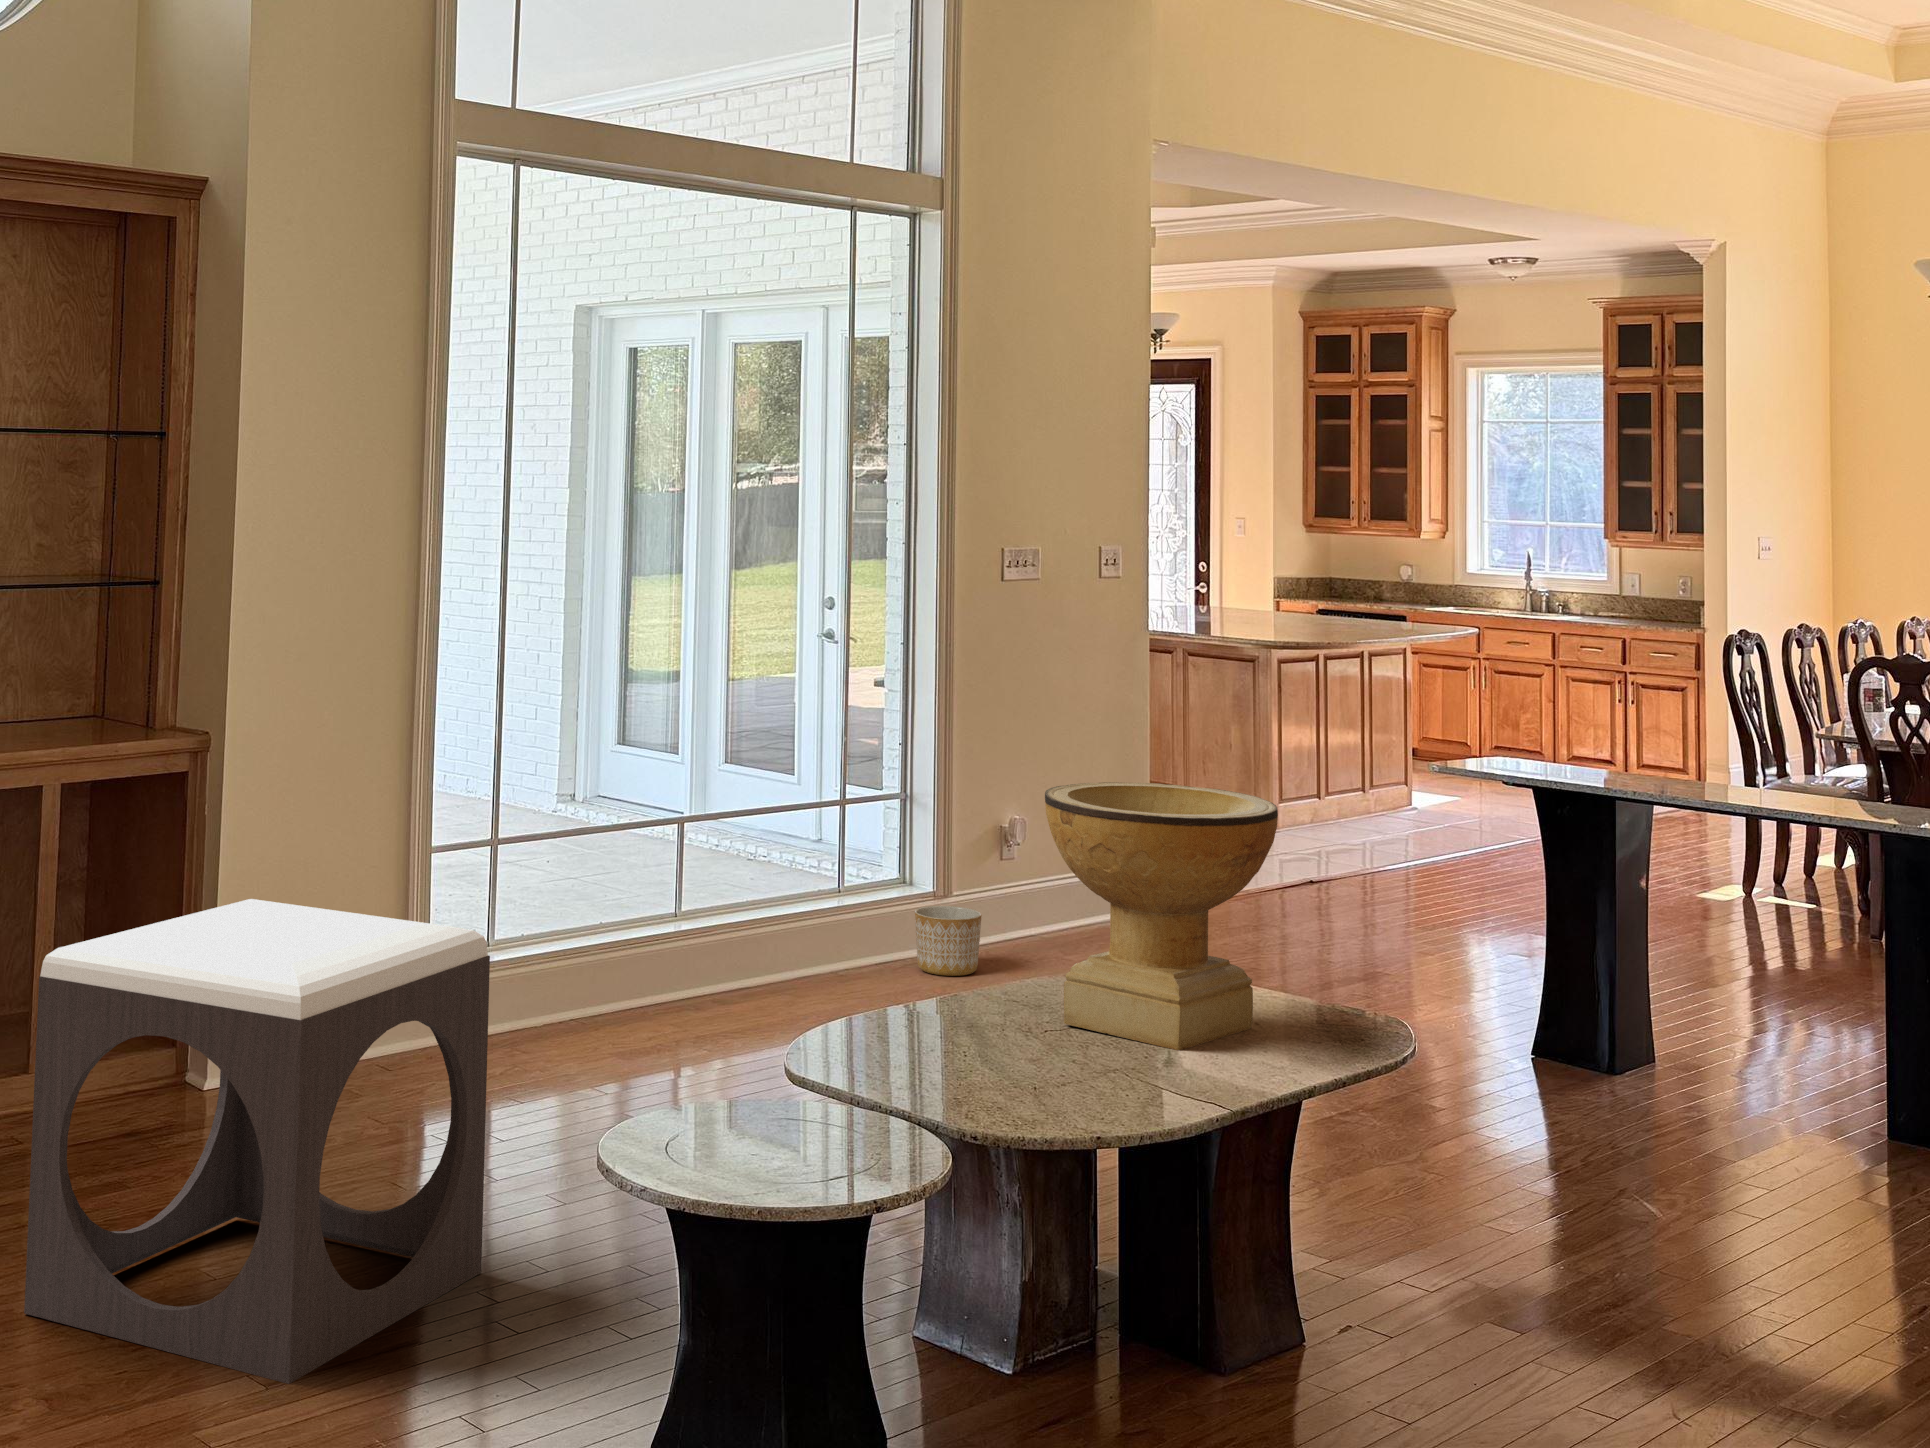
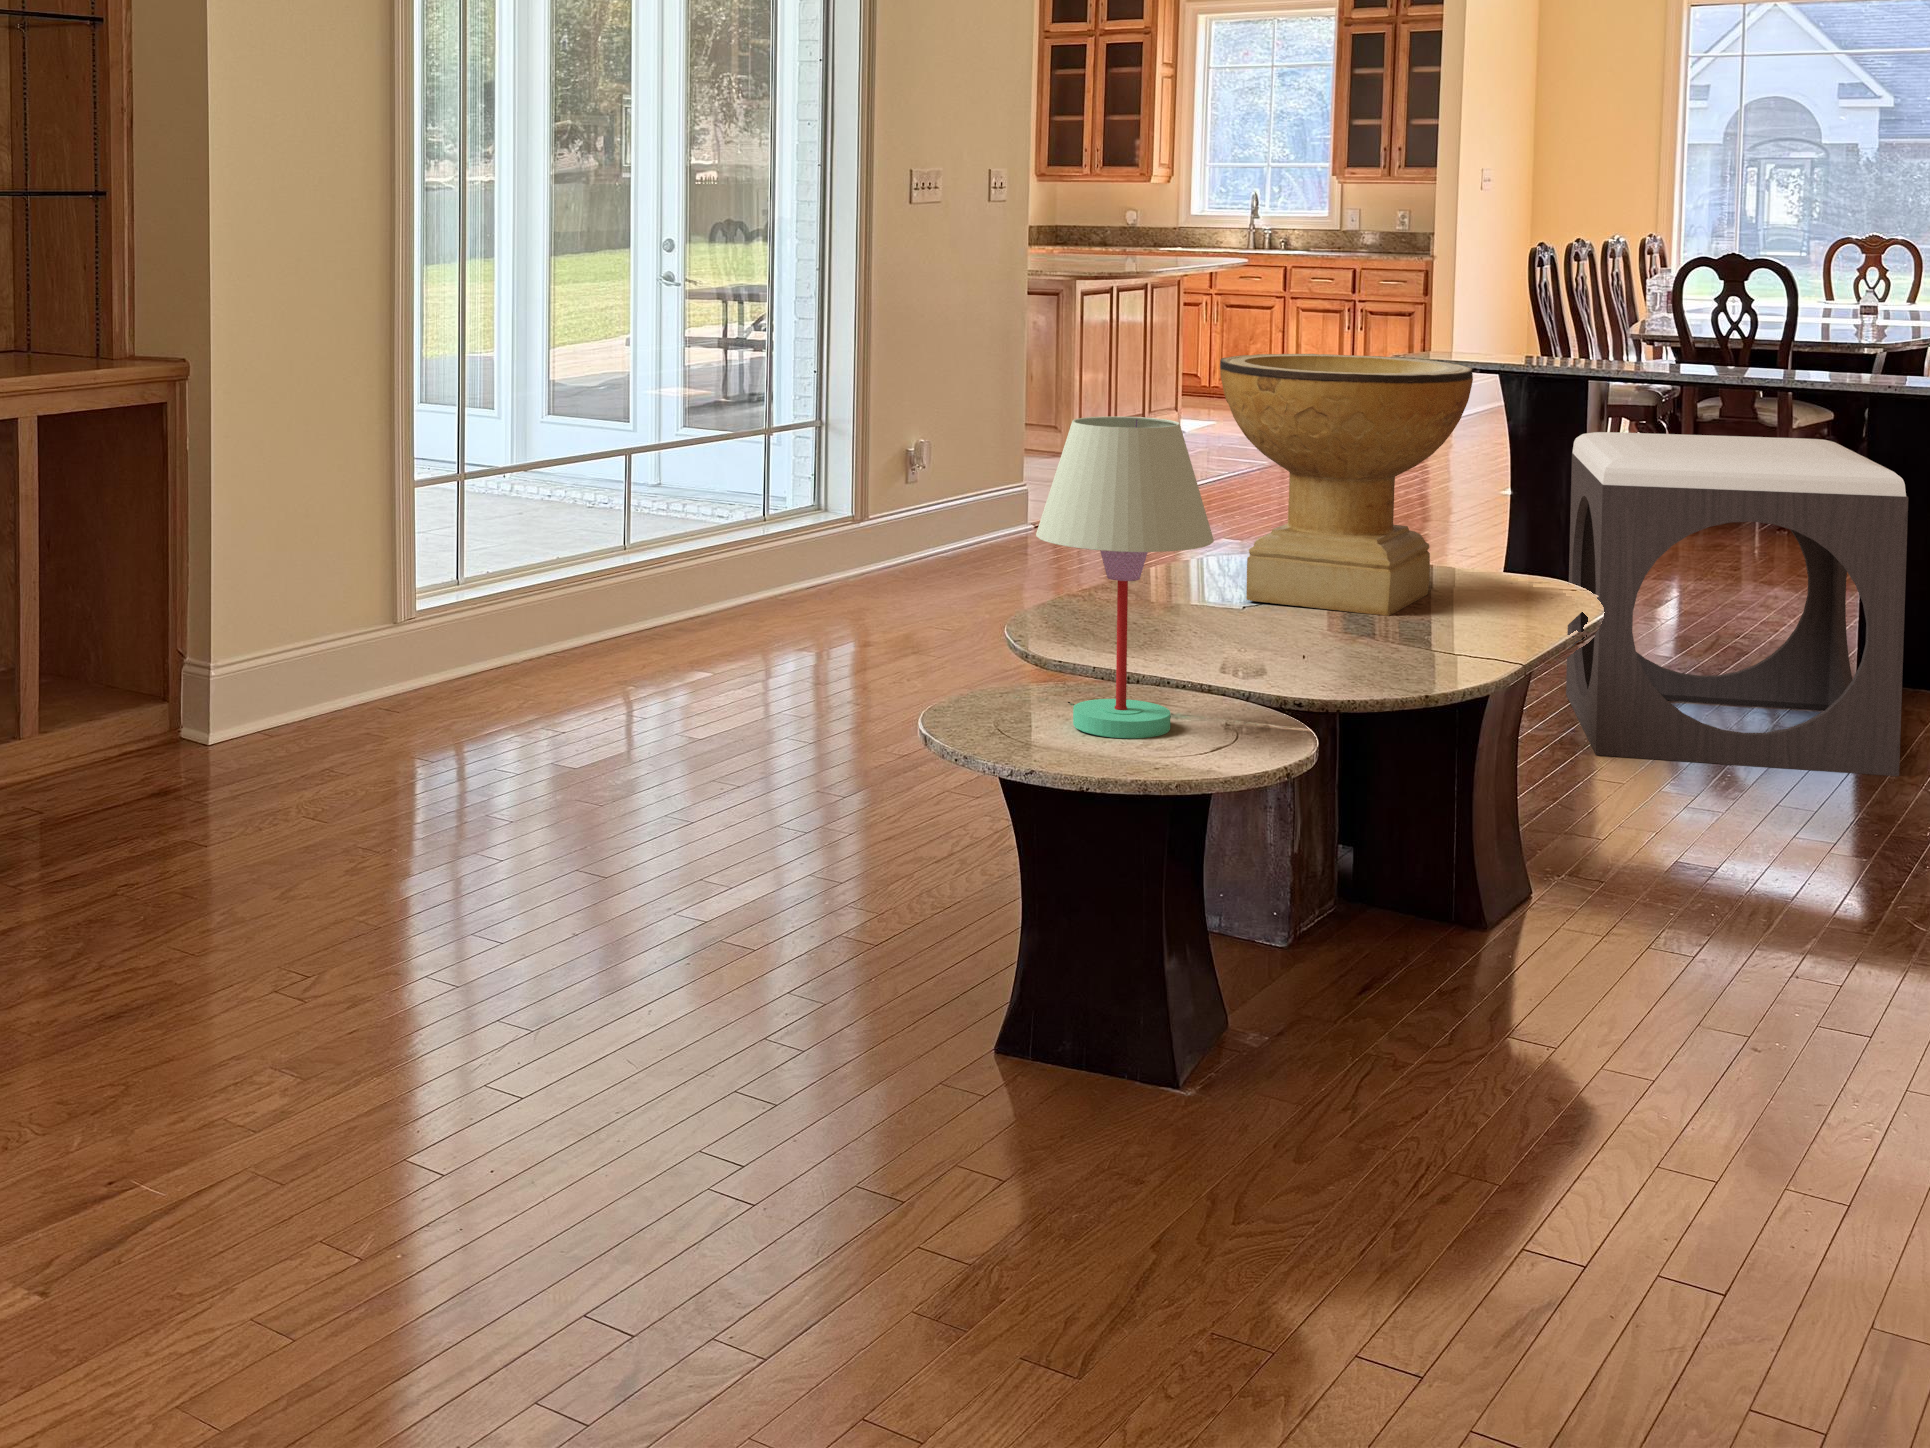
table lamp: none [706,860,863,1165] -> present [1036,416,1214,739]
footstool: present [24,899,490,1384] -> present [1566,432,1908,776]
planter: present [915,906,982,976] -> none [845,531,914,599]

